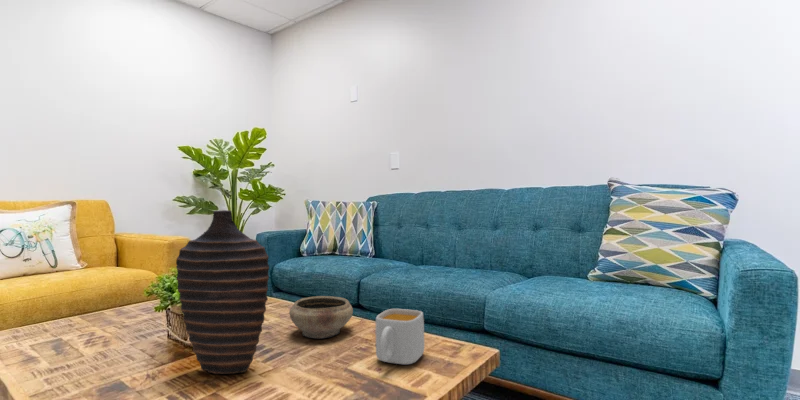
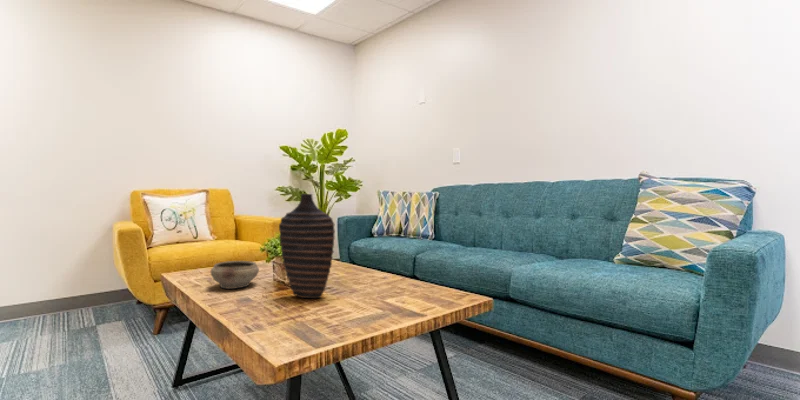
ceramic bowl: present [289,296,353,339] -> present [211,261,259,289]
mug: present [376,309,424,364] -> none [404,265,439,301]

